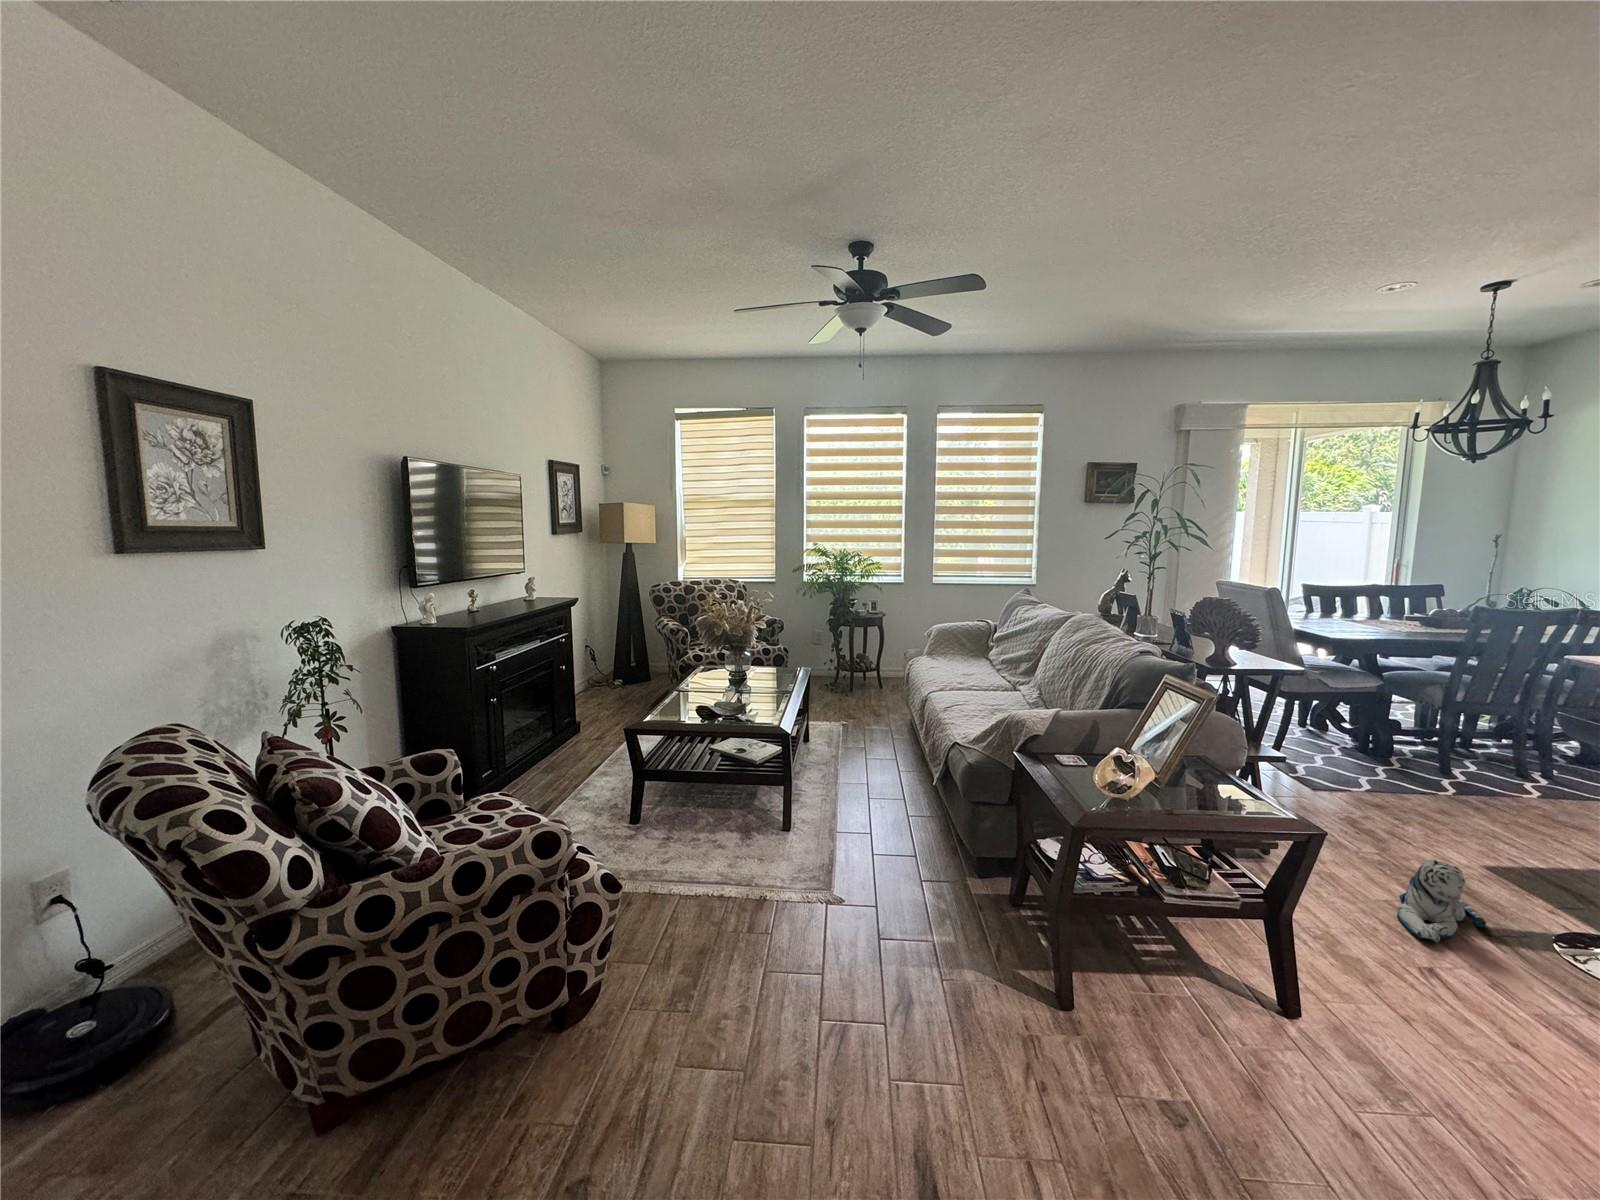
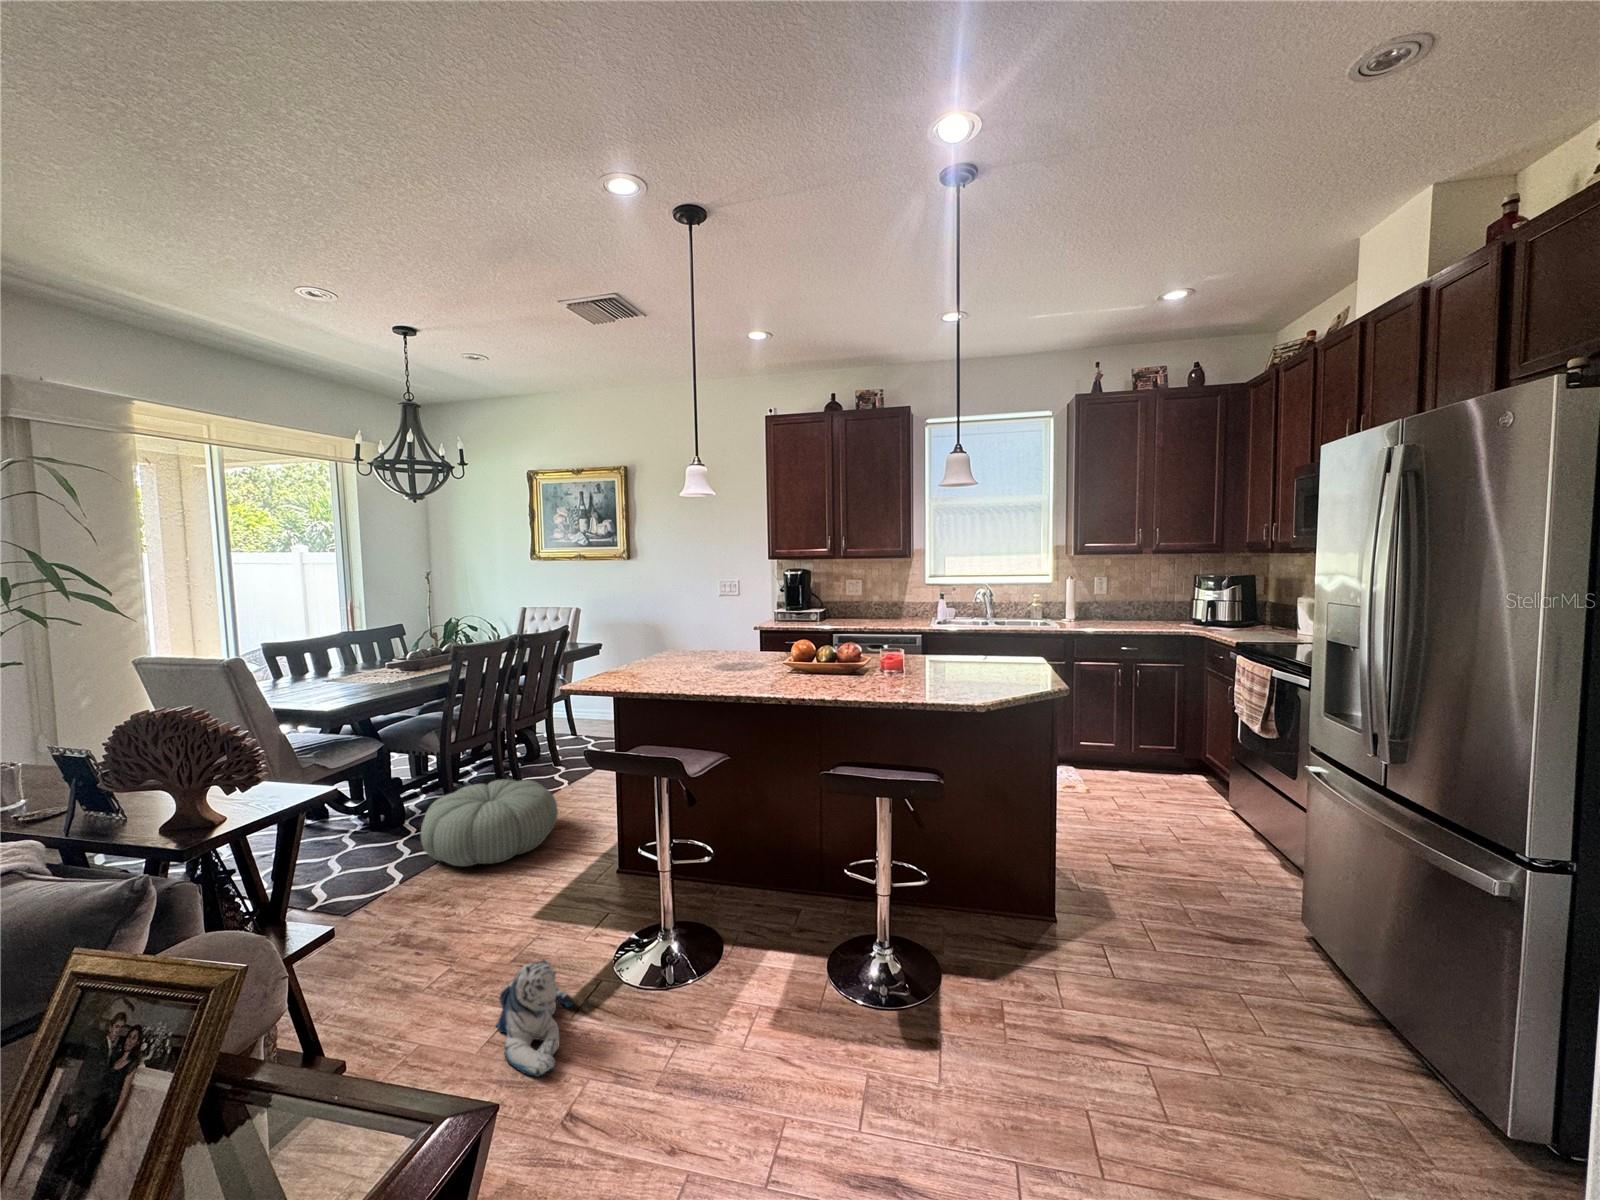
pouf: none [1395,740,1573,825] -> present [421,780,558,867]

